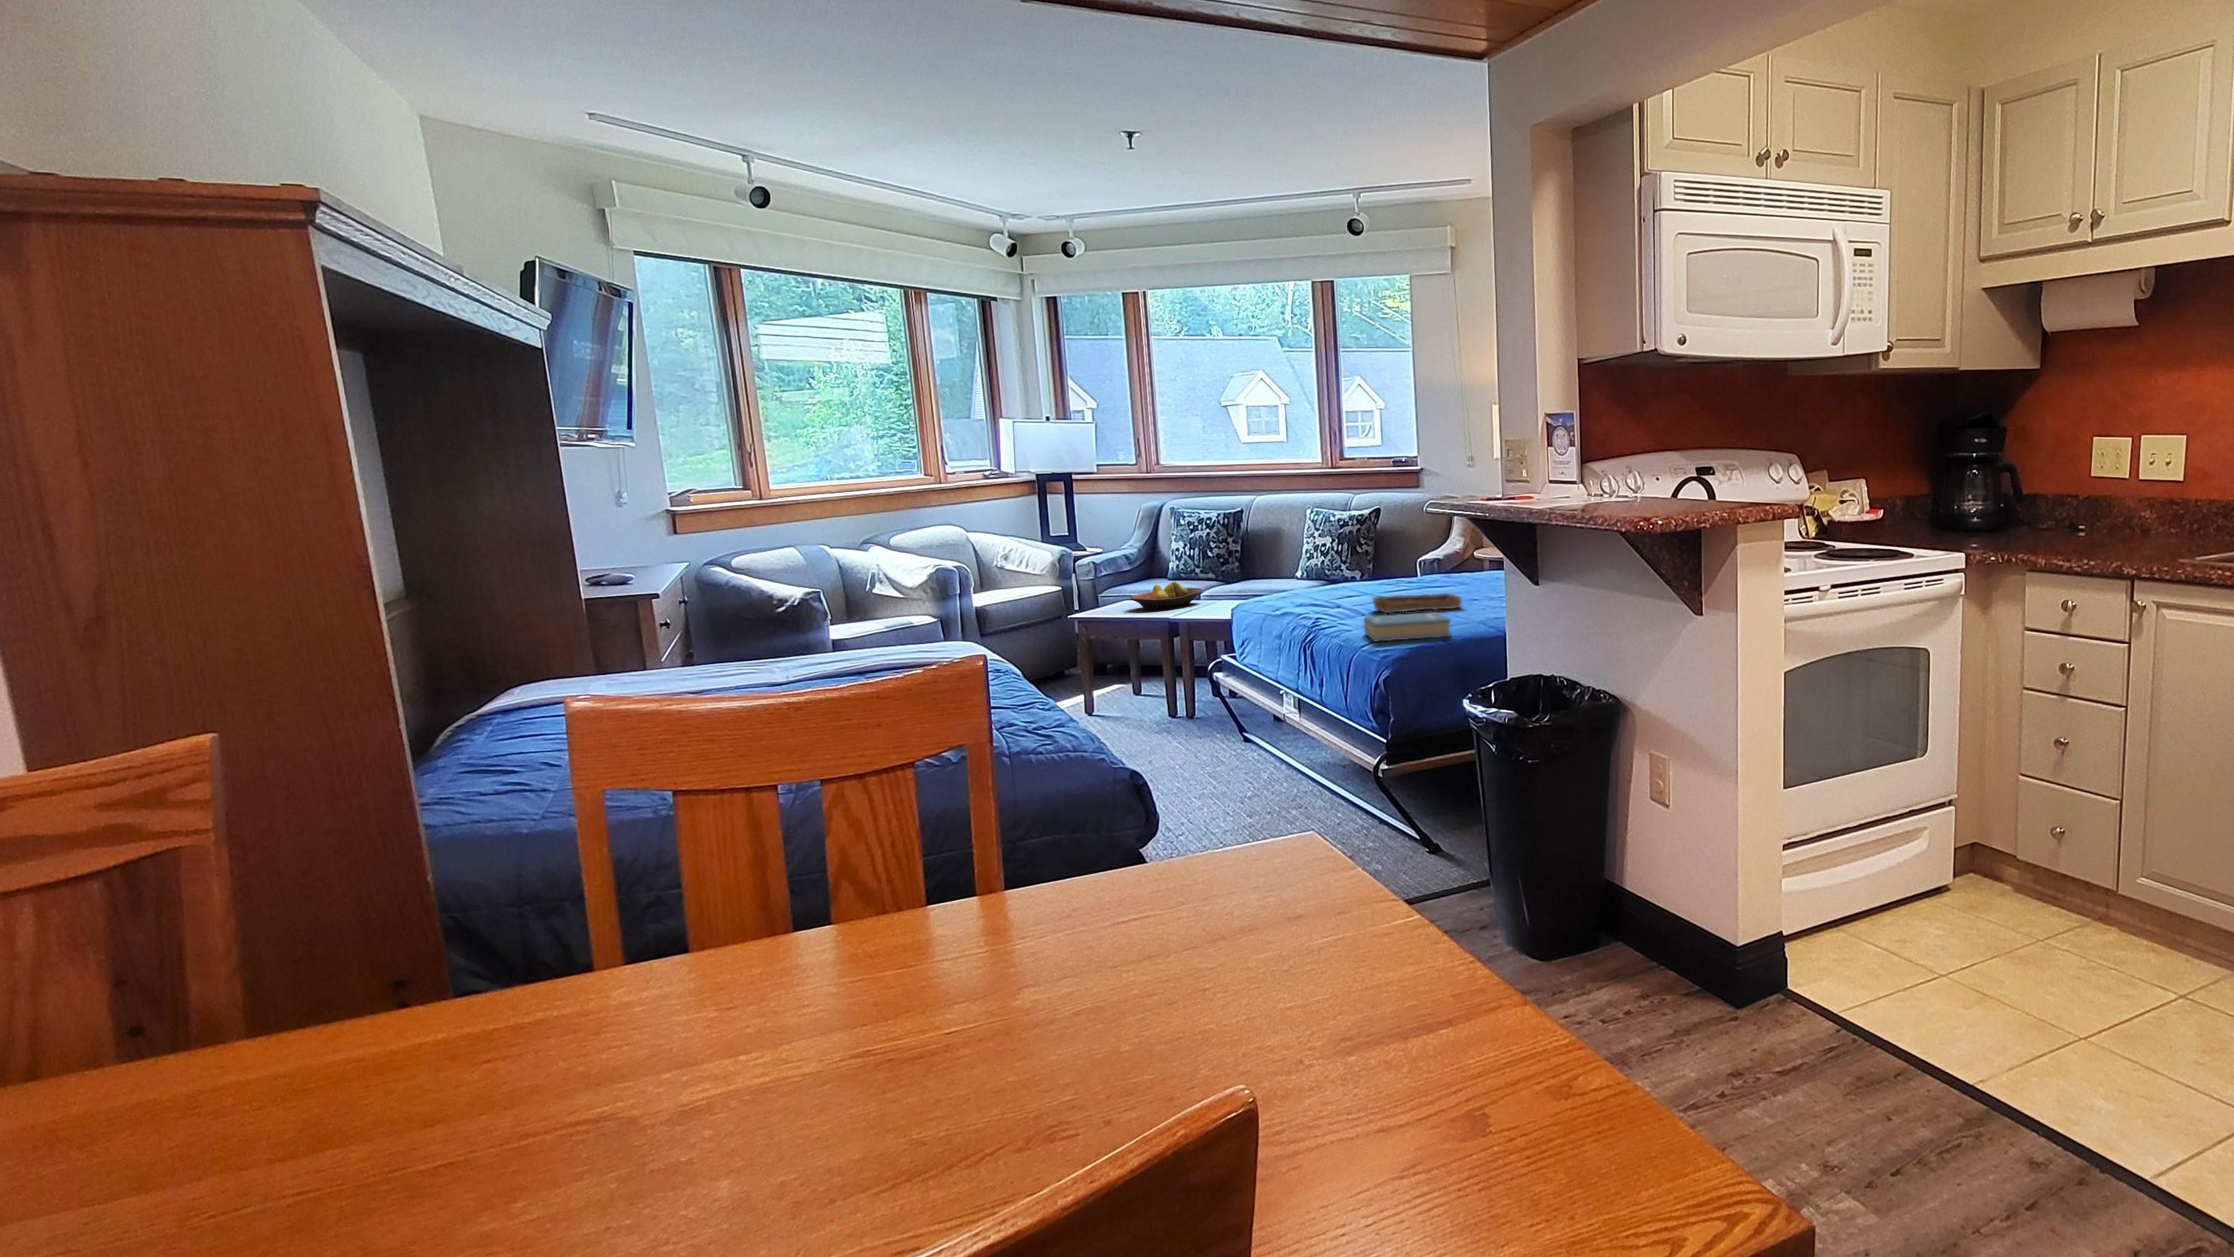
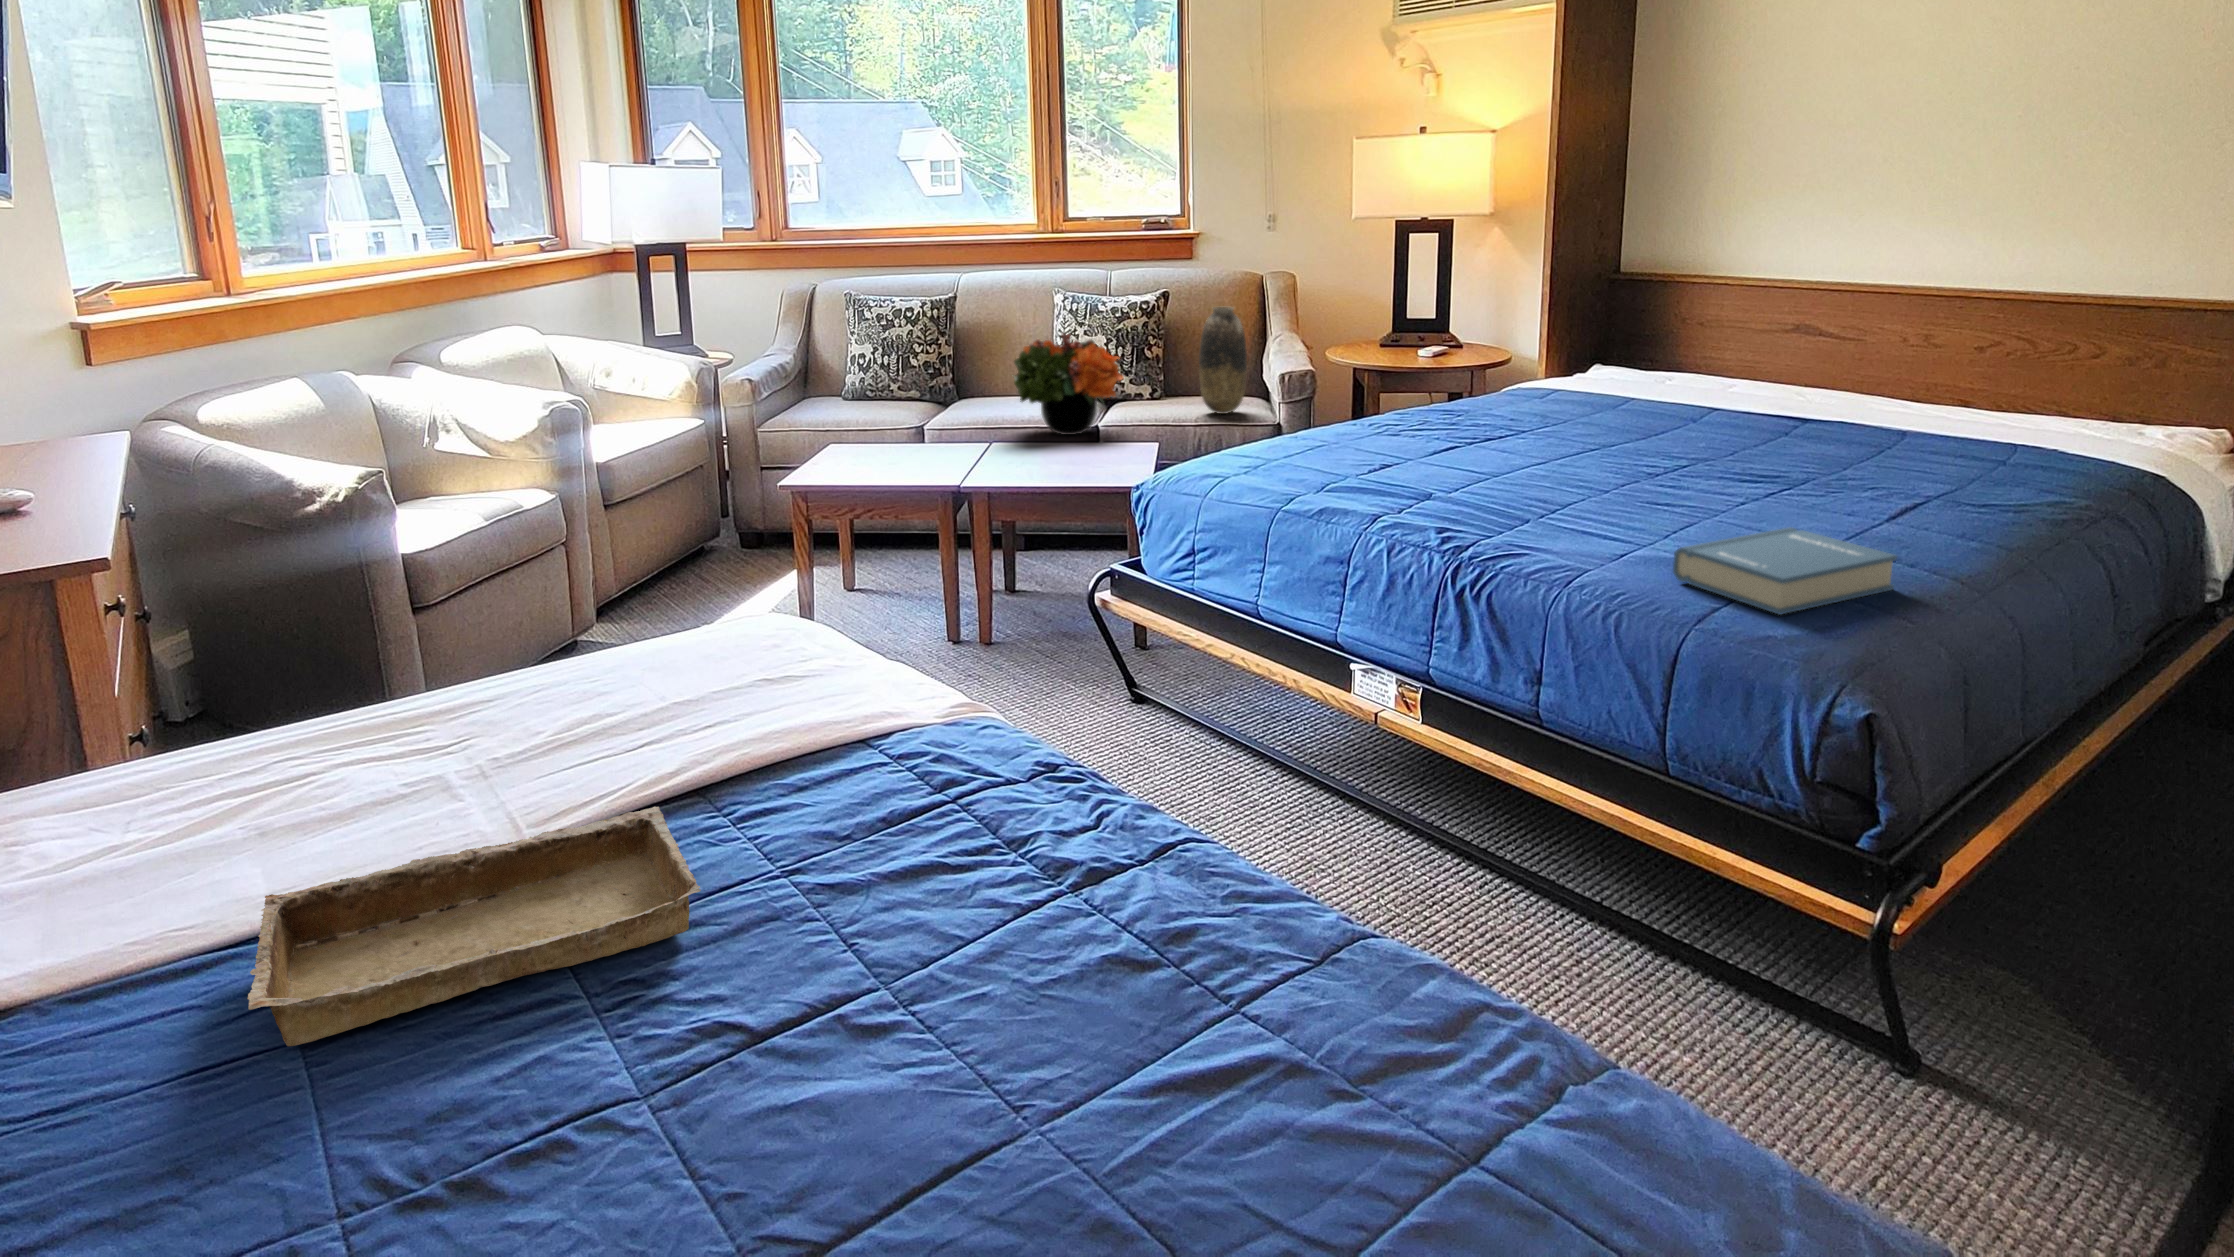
vase: none [1373,518,1404,590] -> present [1199,307,1247,414]
flower arrangement: none [1231,532,1307,598] -> present [1014,333,1123,435]
fruit bowl: present [1131,582,1202,610] -> none [879,417,975,468]
tray: present [1373,593,1461,613] -> present [247,807,701,1046]

